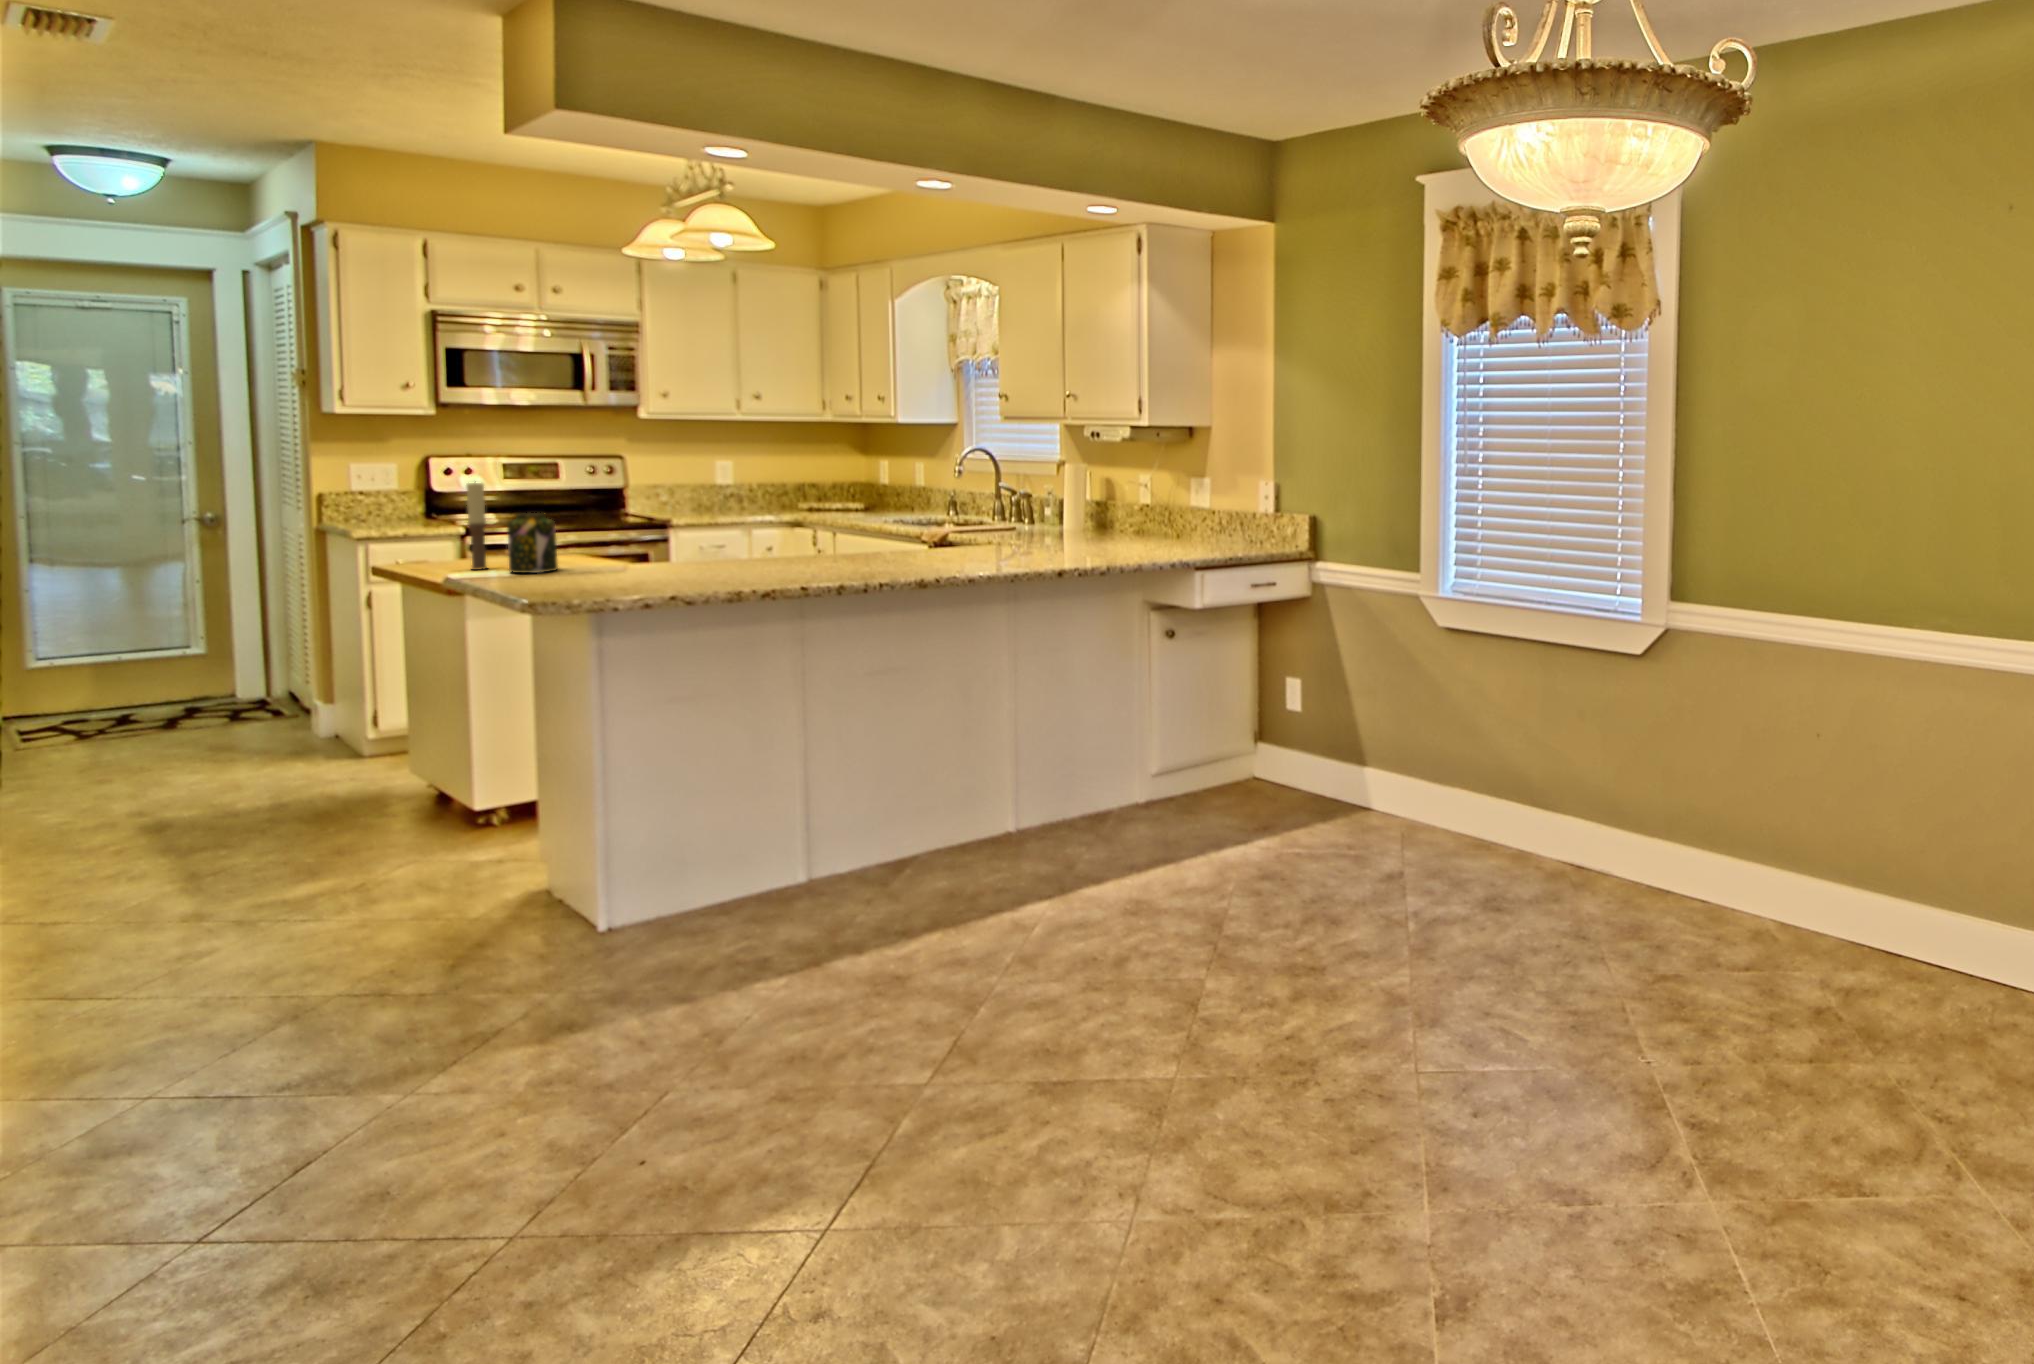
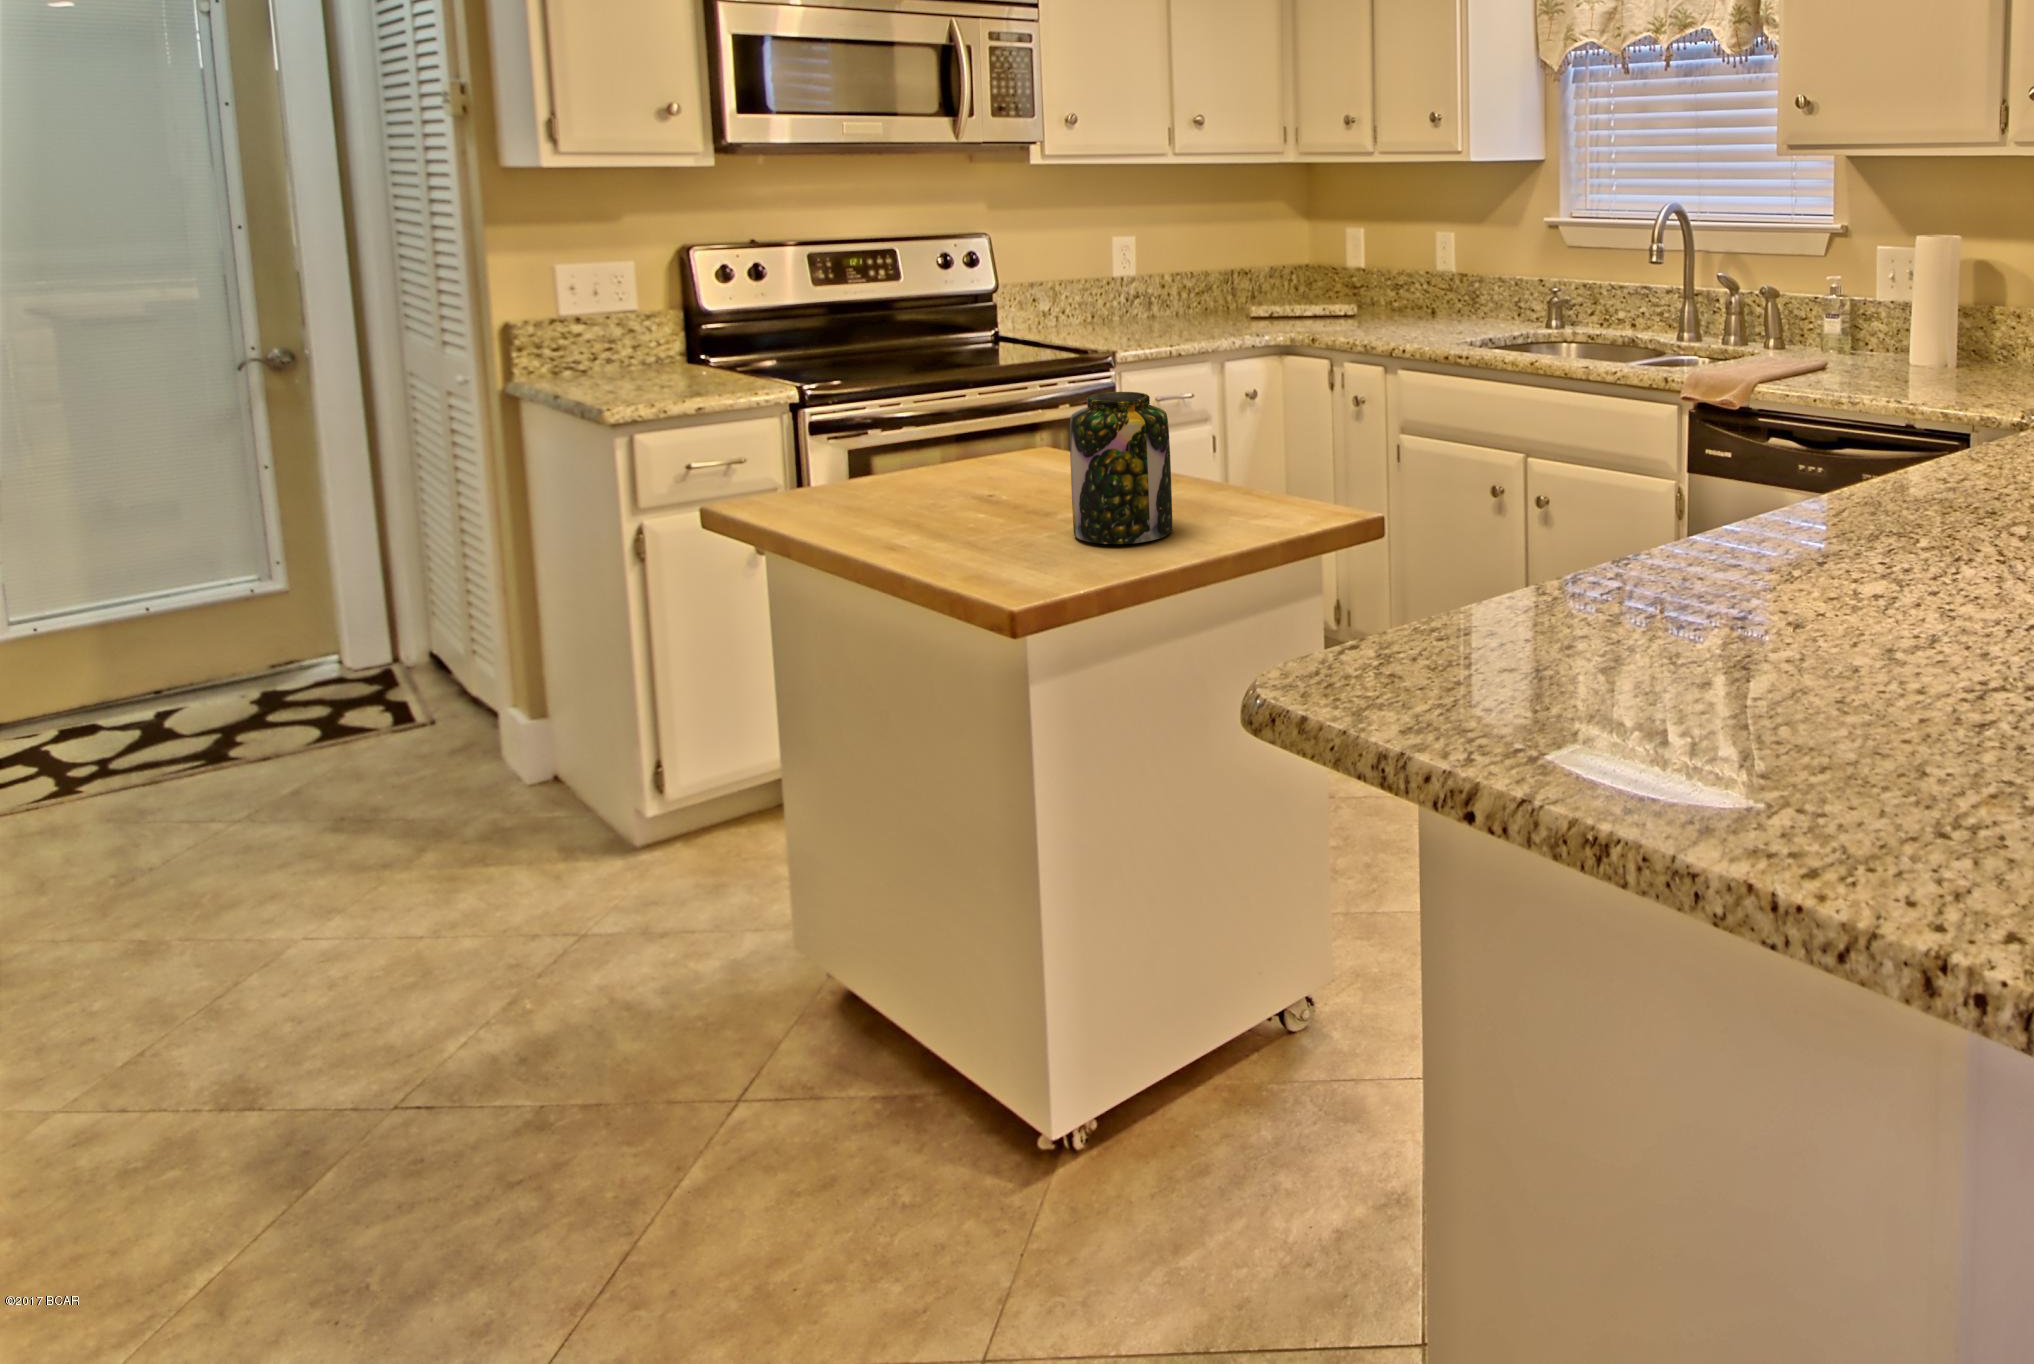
candle: present [466,483,487,570] -> none [958,316,1005,530]

